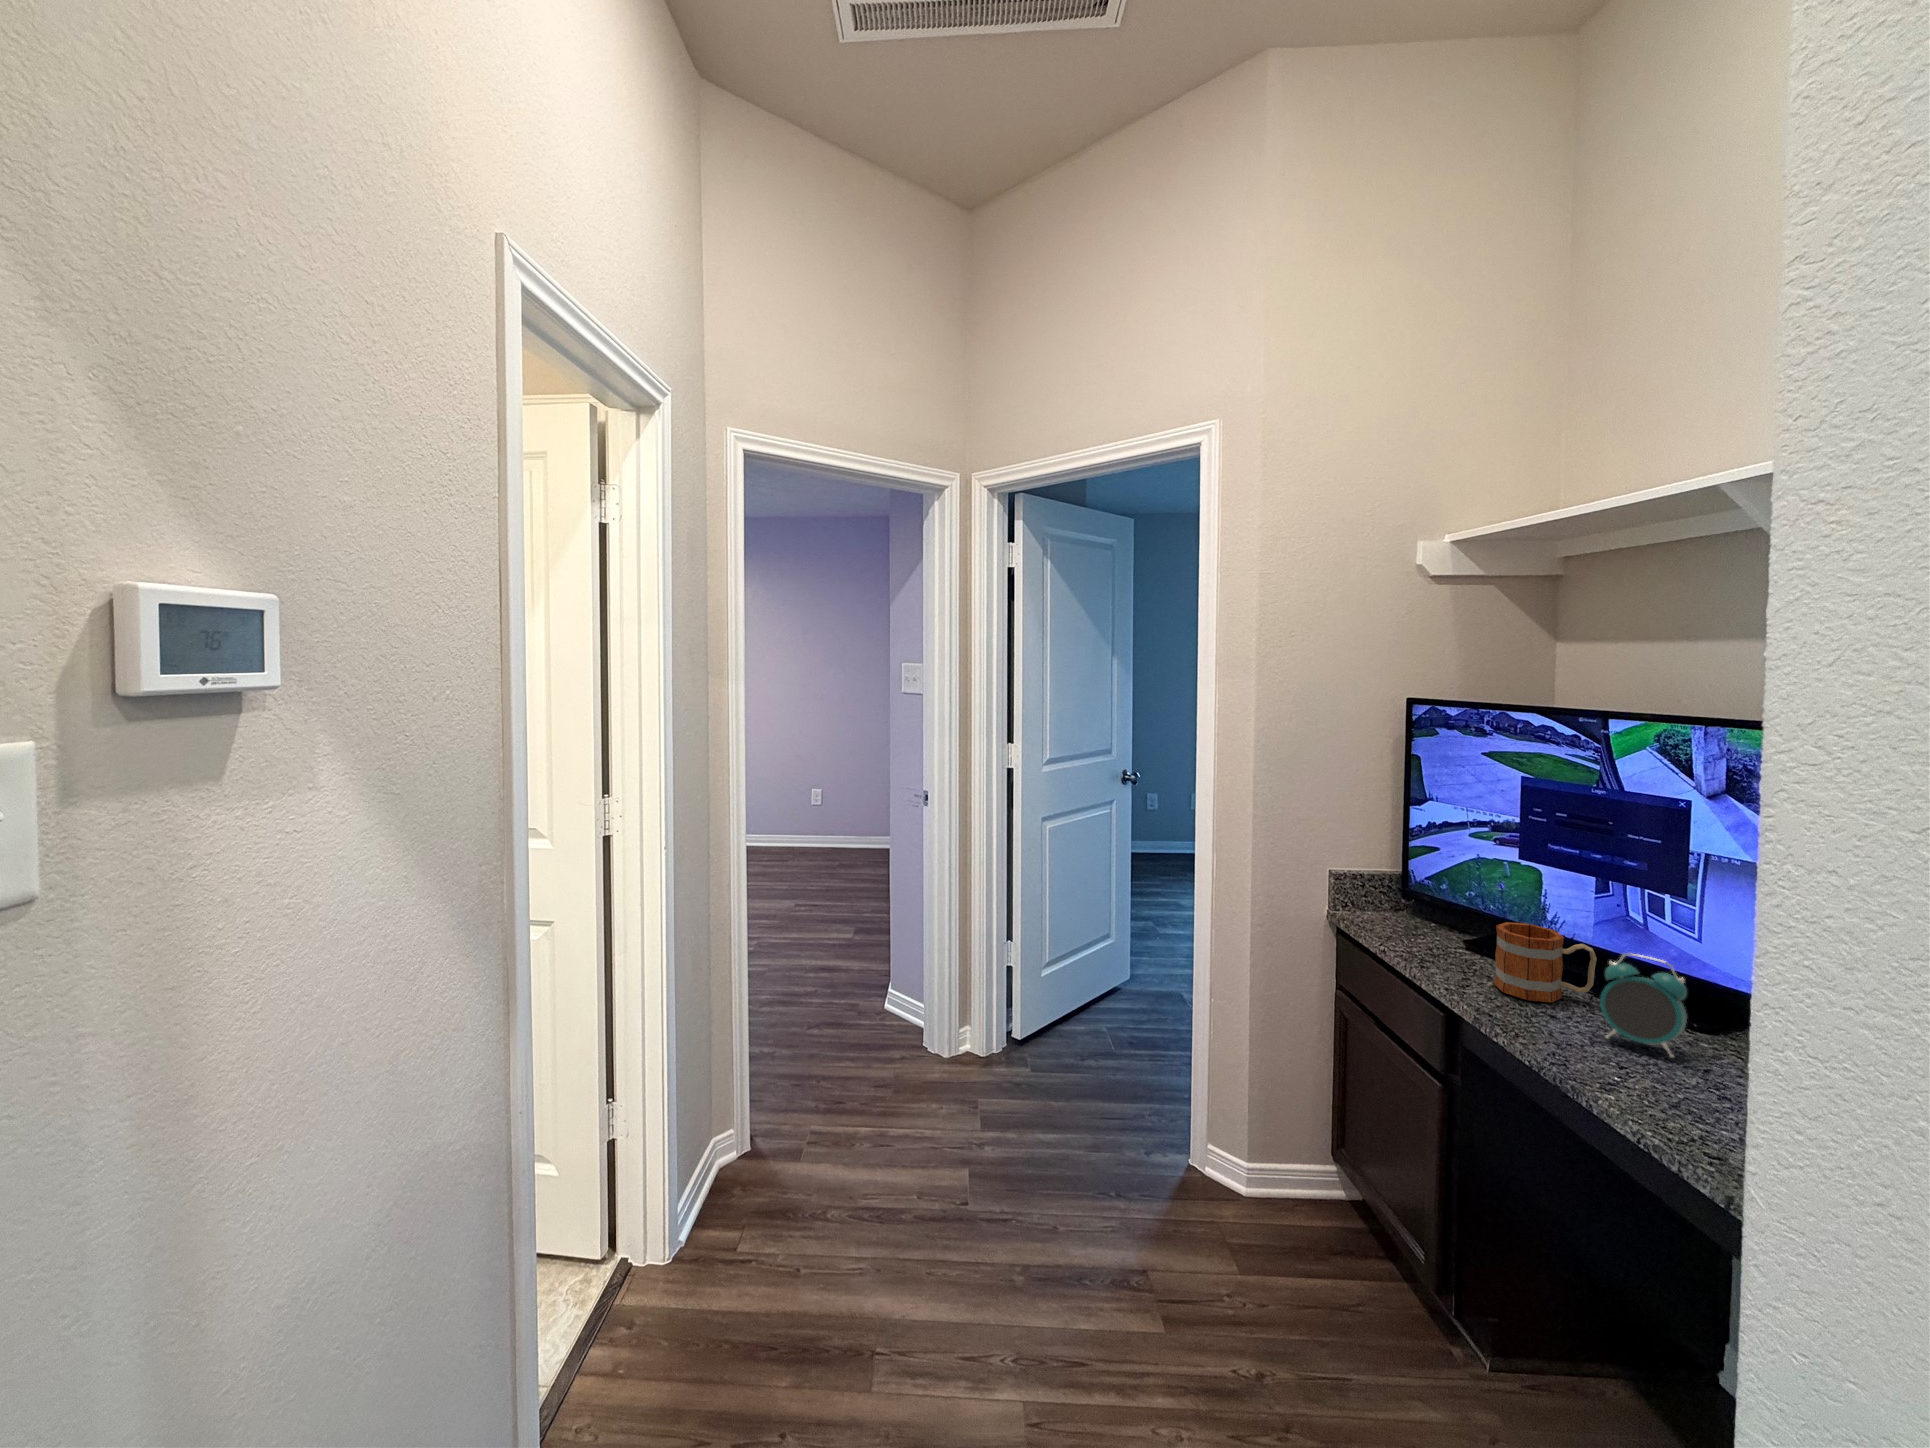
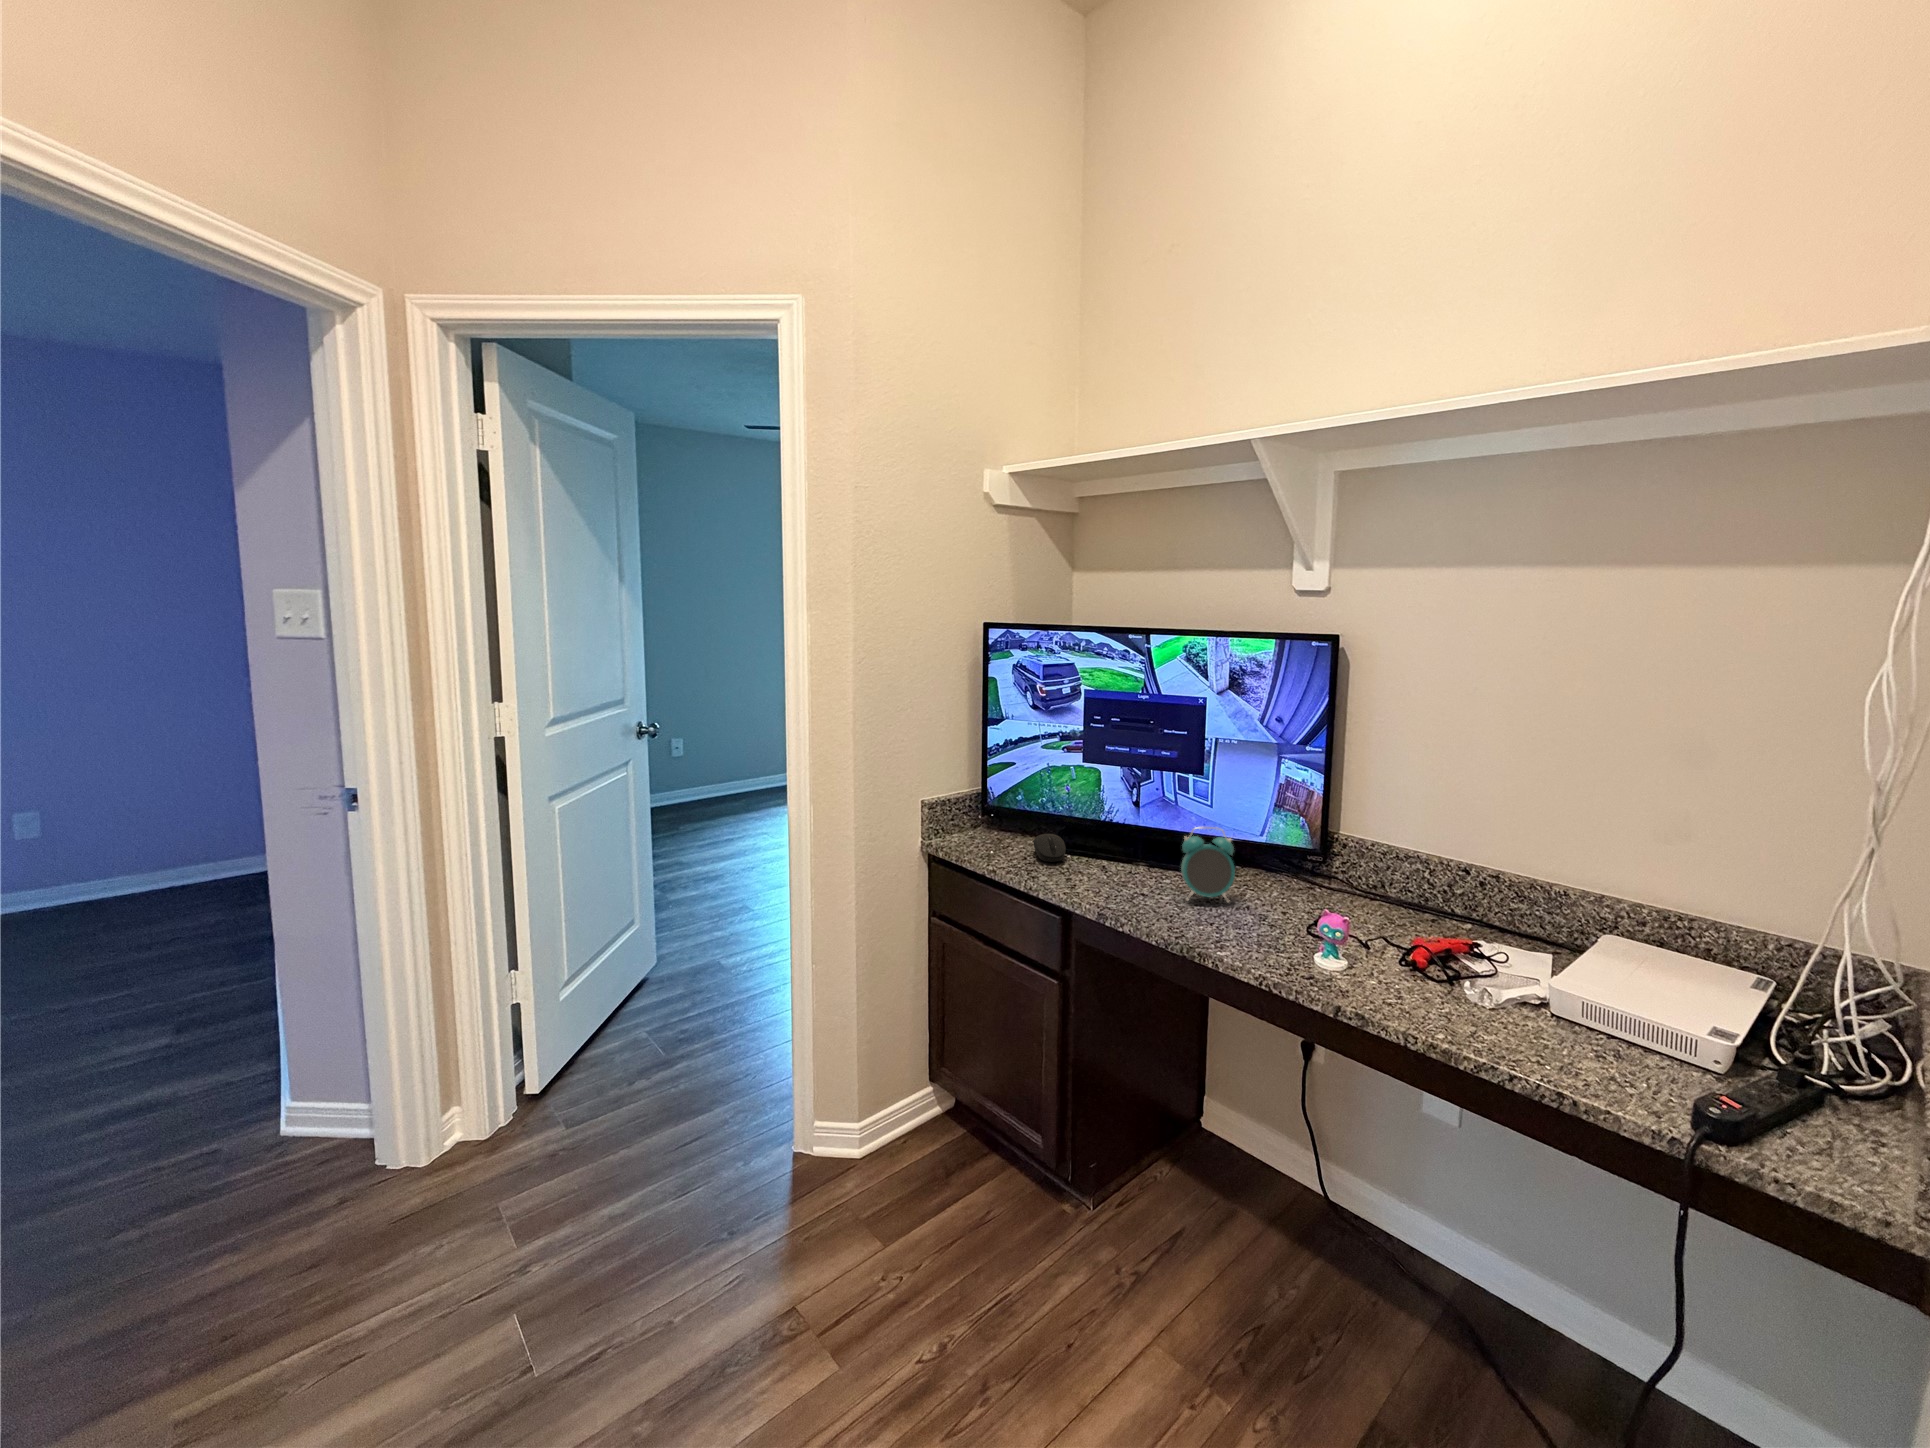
mug: present [1494,922,1597,1002] -> none [1091,817,1158,884]
computer mouse: none [1441,930,1481,961] -> present [1033,834,1066,862]

